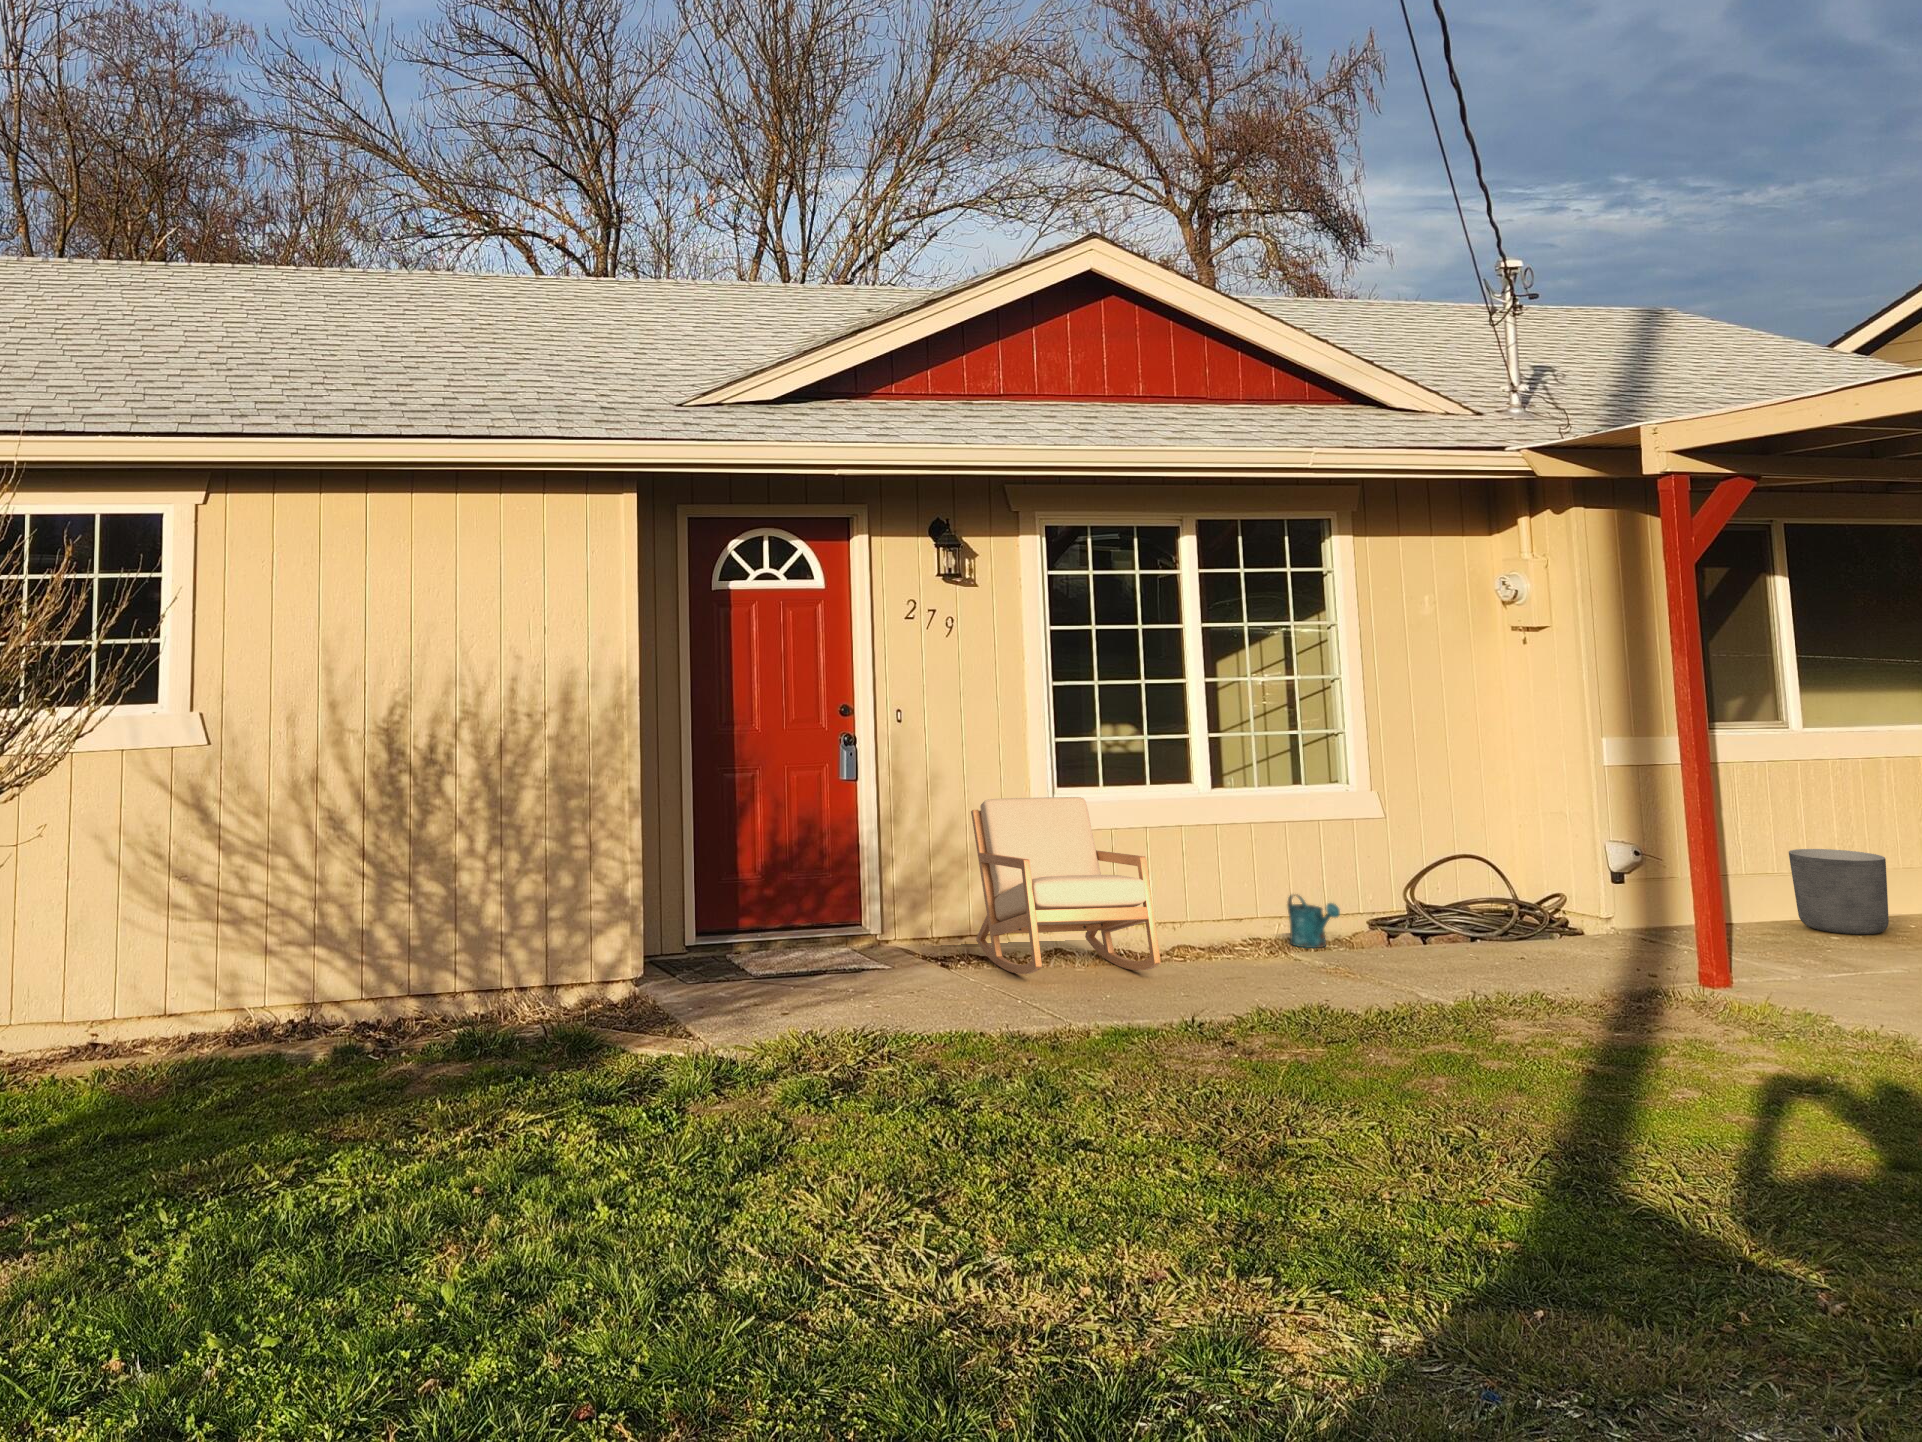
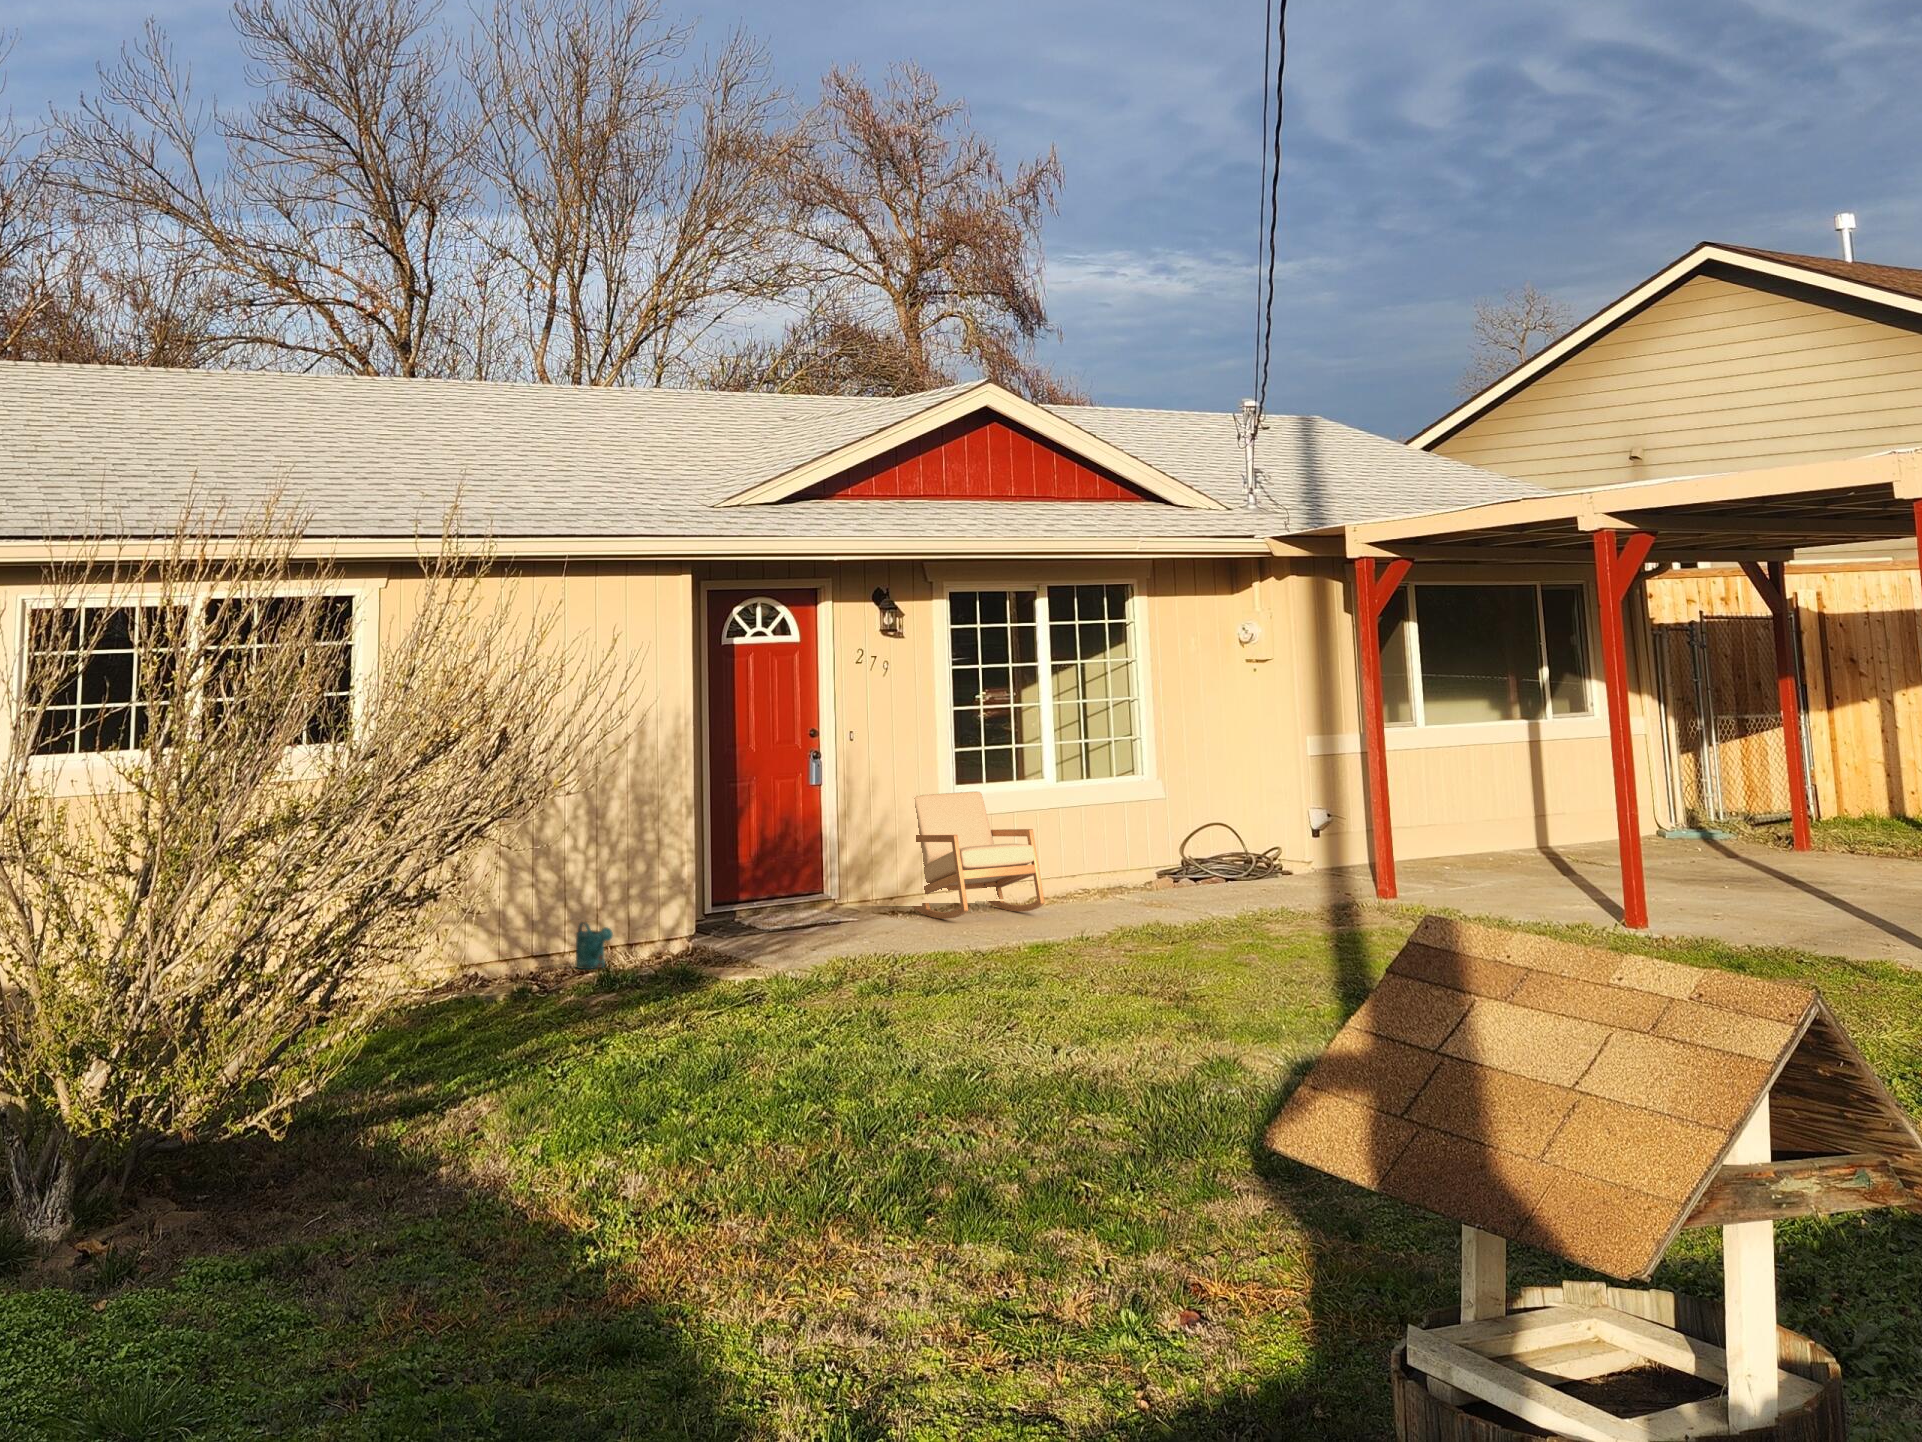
planter: present [1789,849,1889,934] -> none [1416,808,1475,863]
watering can: present [1287,895,1340,948] -> present [576,922,613,969]

